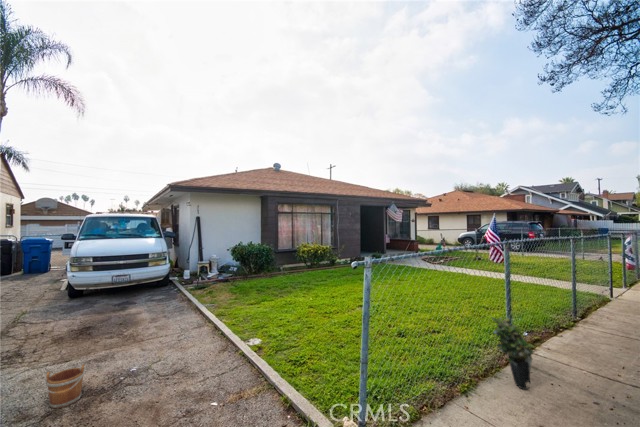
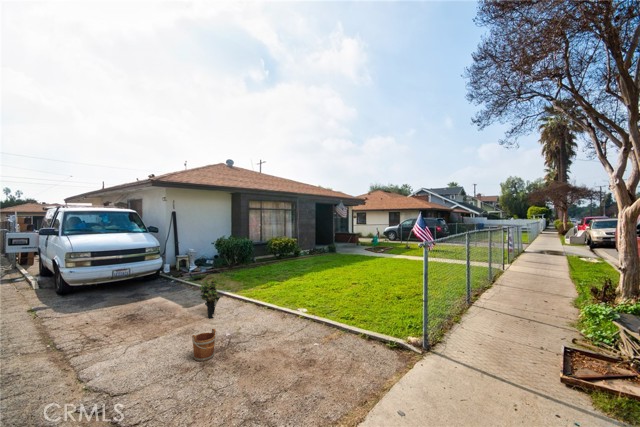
potted plant: present [492,318,534,389] -> present [199,280,220,318]

